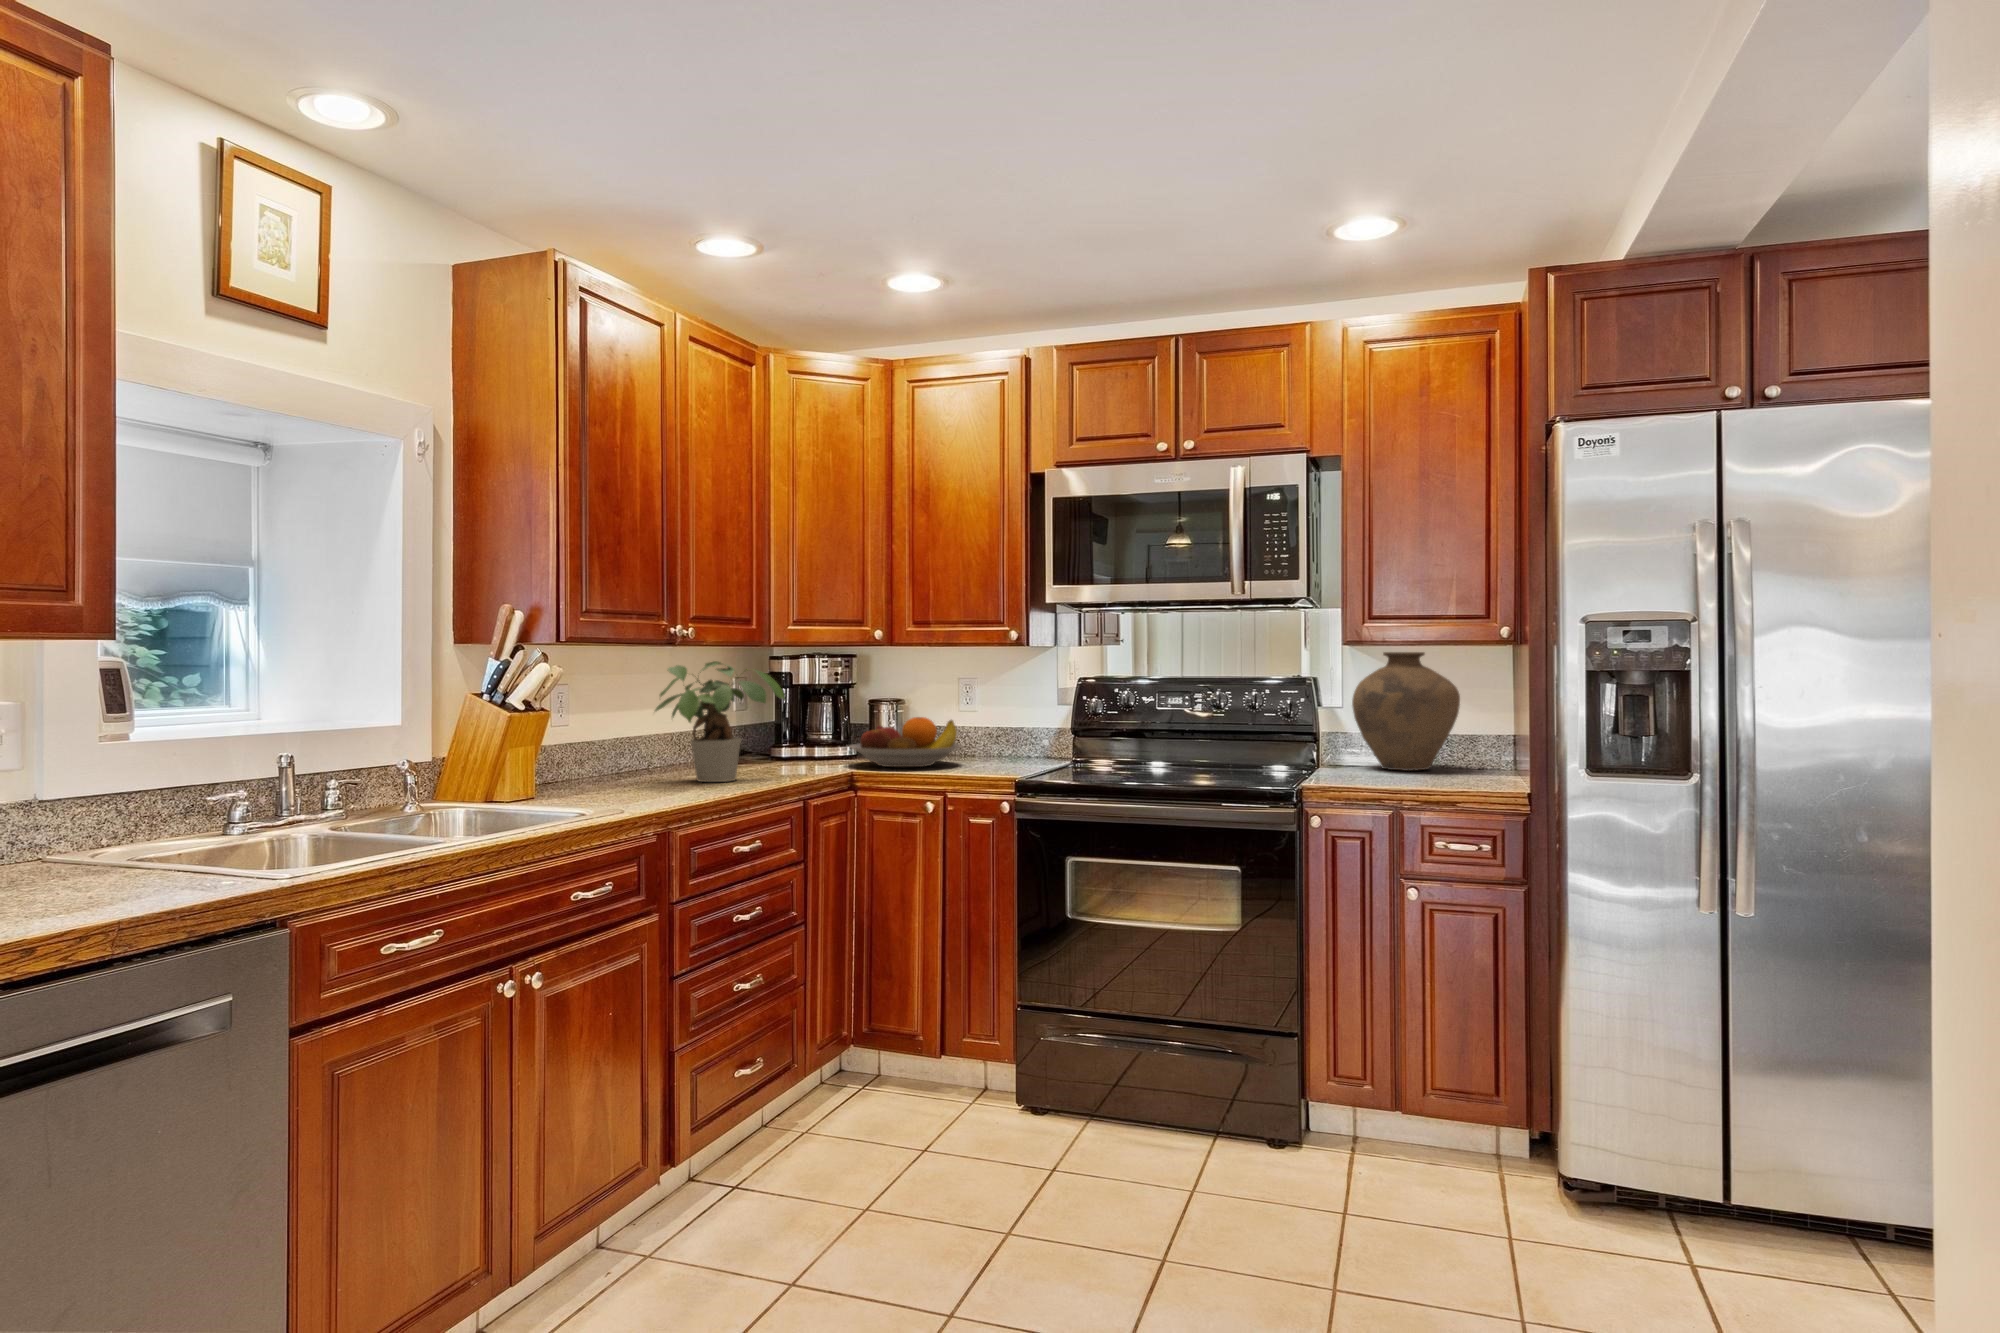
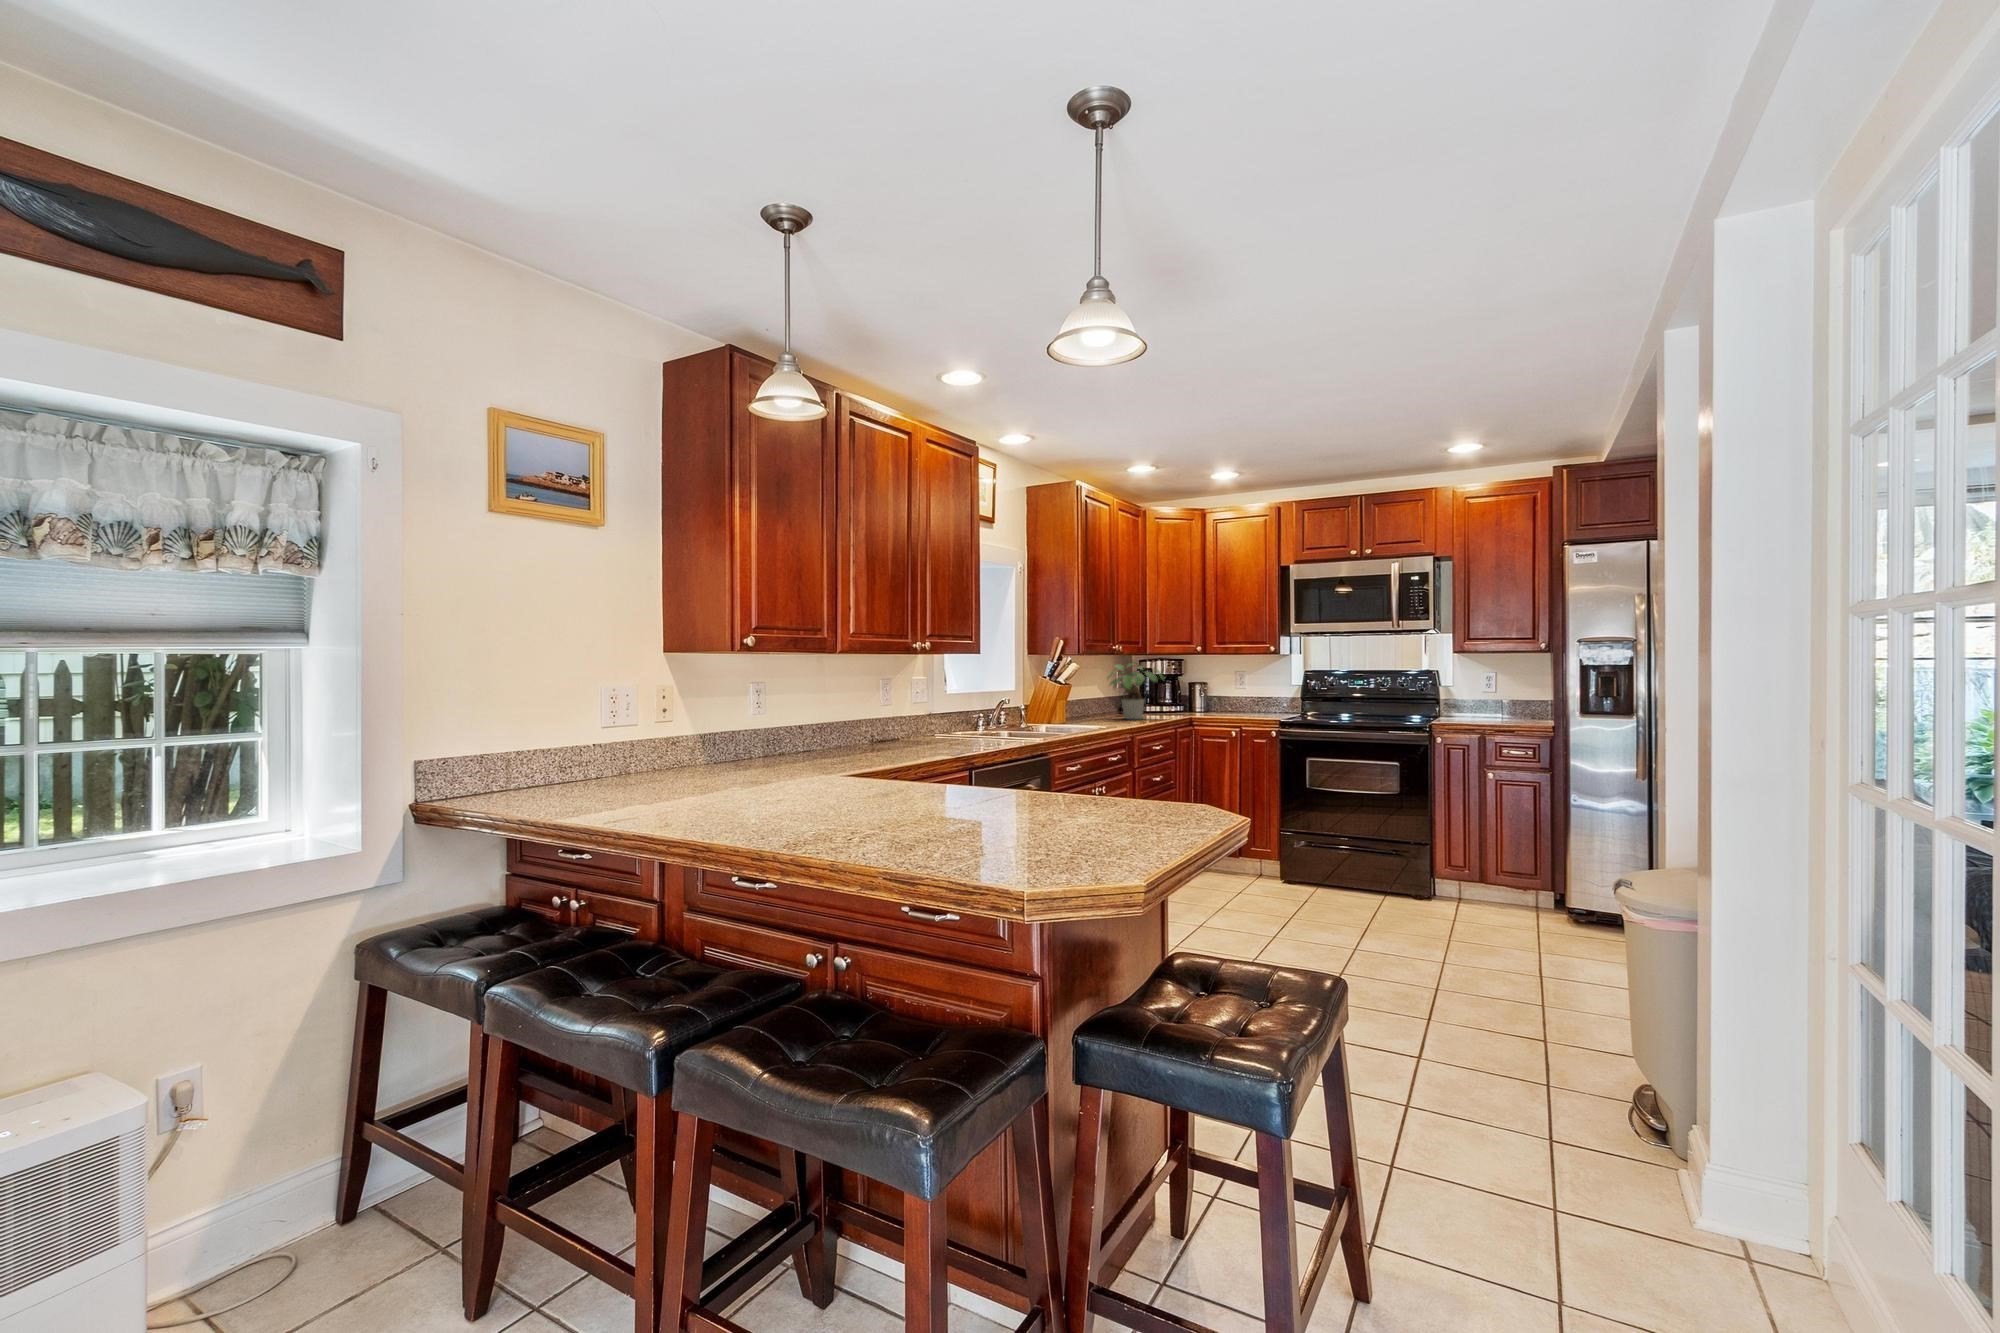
vase: present [1352,652,1460,771] -> none [1459,656,1520,718]
fruit bowl: present [849,717,961,767] -> none [1187,690,1245,715]

